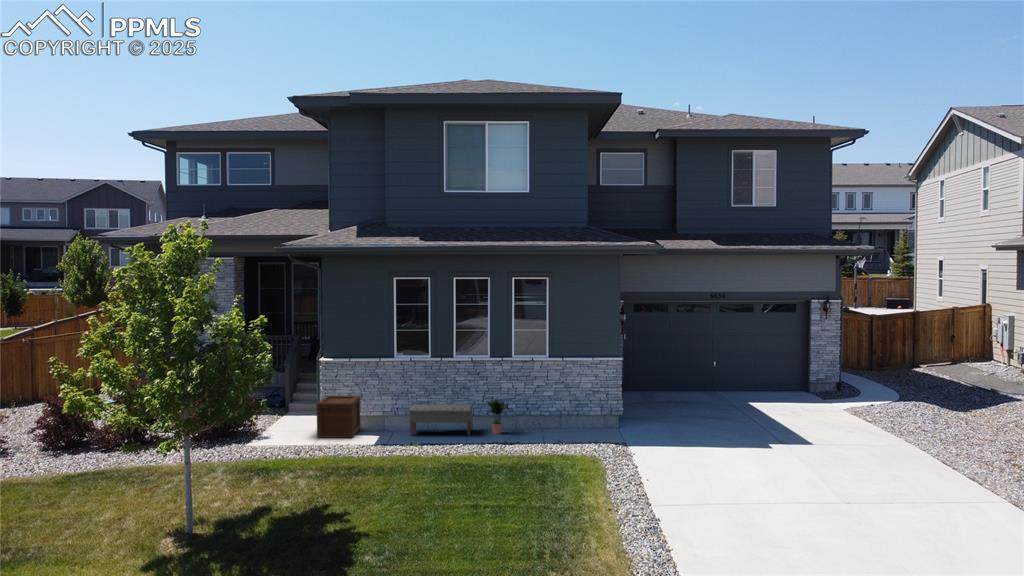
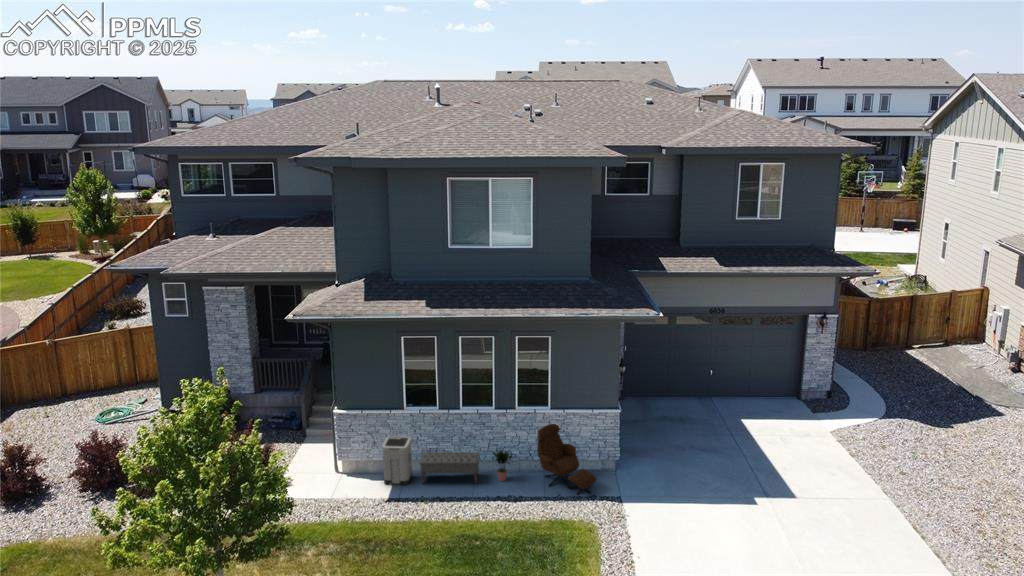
lounge chair: none [535,374,598,442] -> present [537,424,596,495]
trash can: none [370,387,401,436] -> present [382,436,412,485]
wooden crate: present [317,396,361,438] -> none [333,444,375,488]

